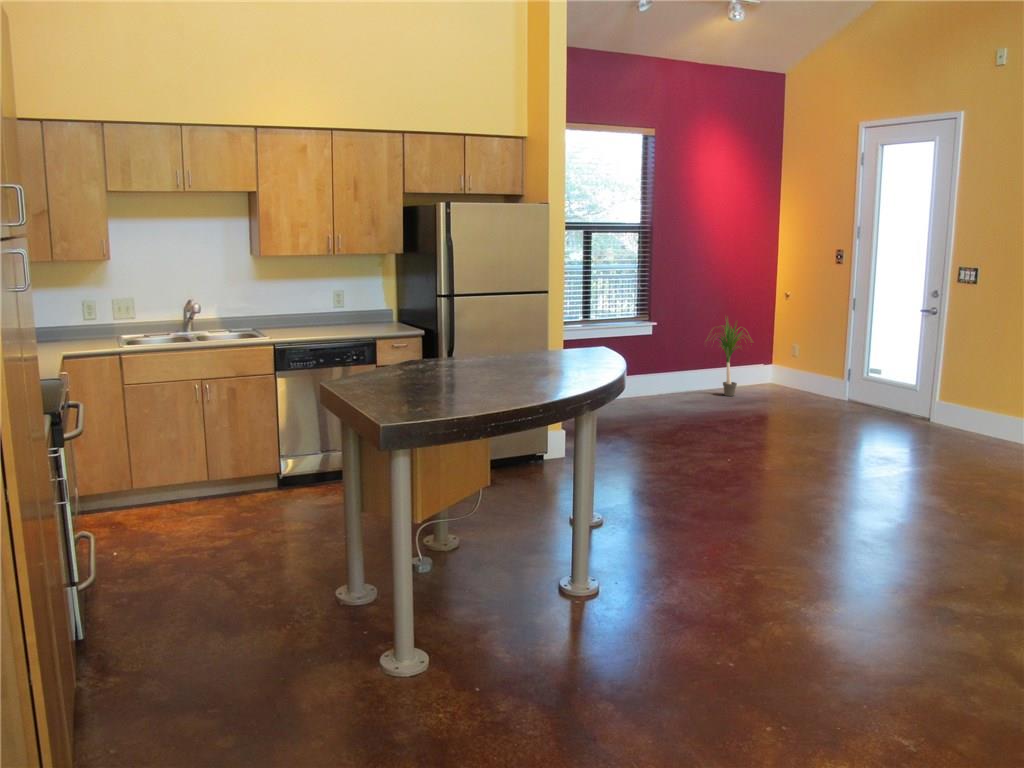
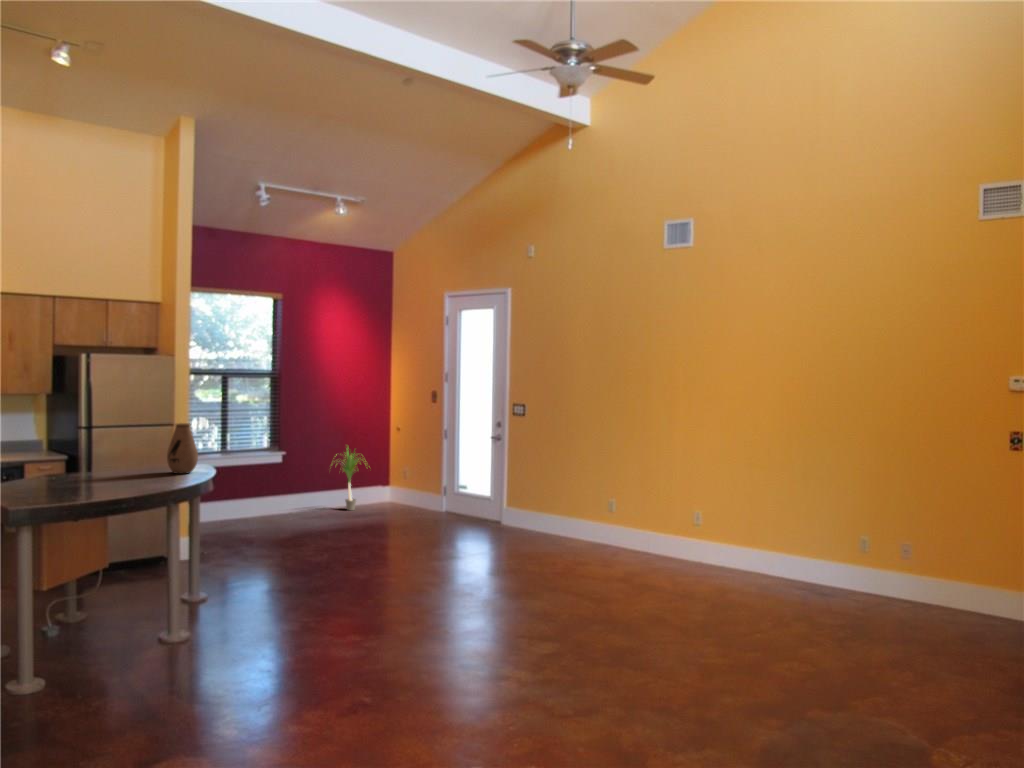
vase: none [560,292,601,363] -> present [167,423,198,474]

